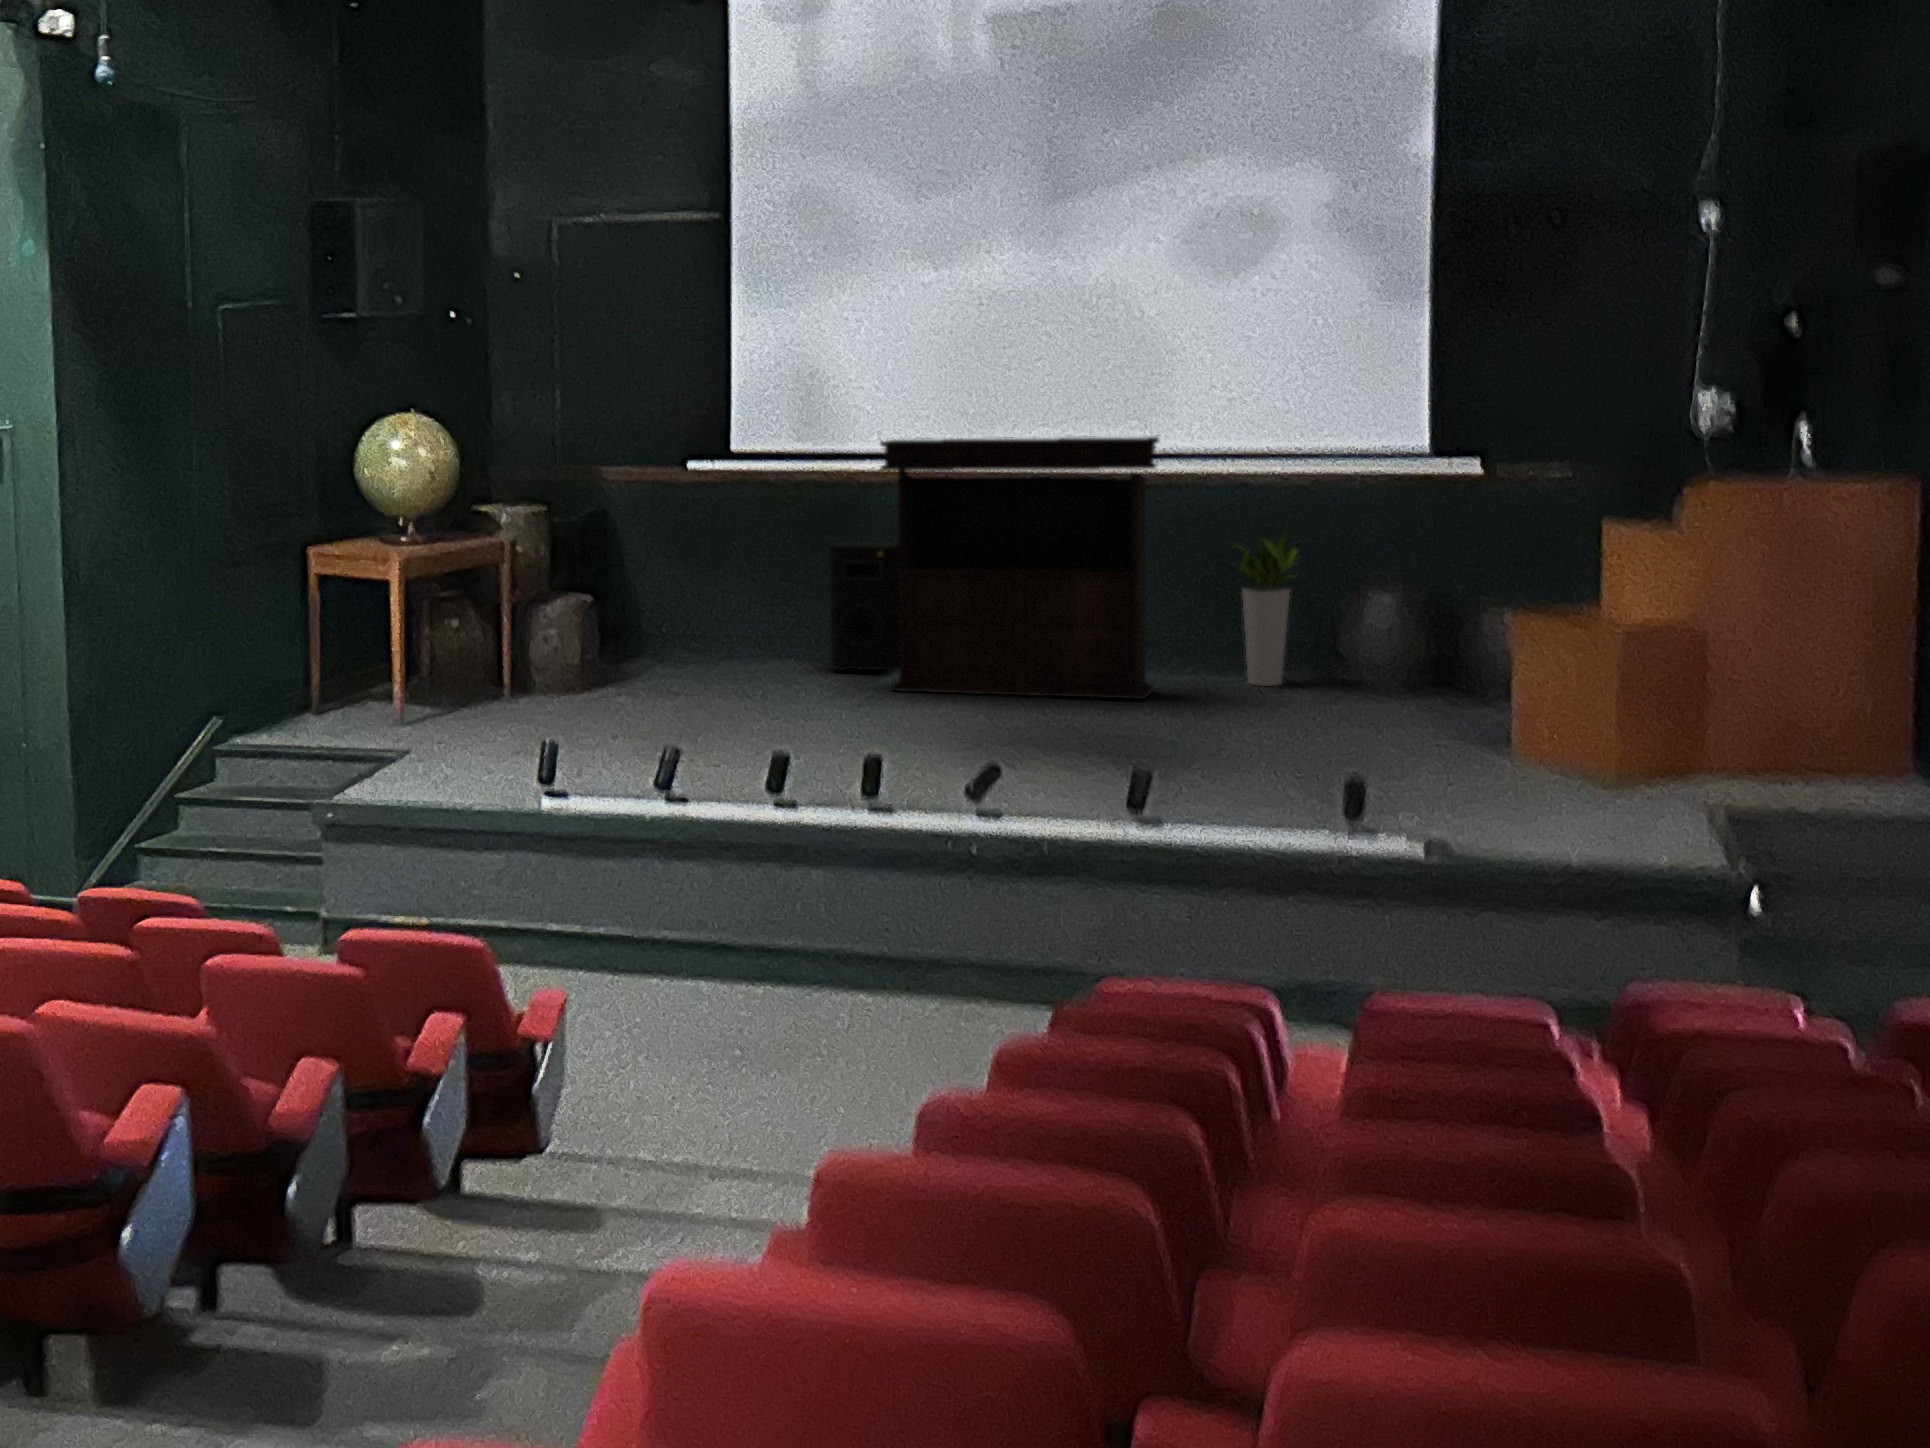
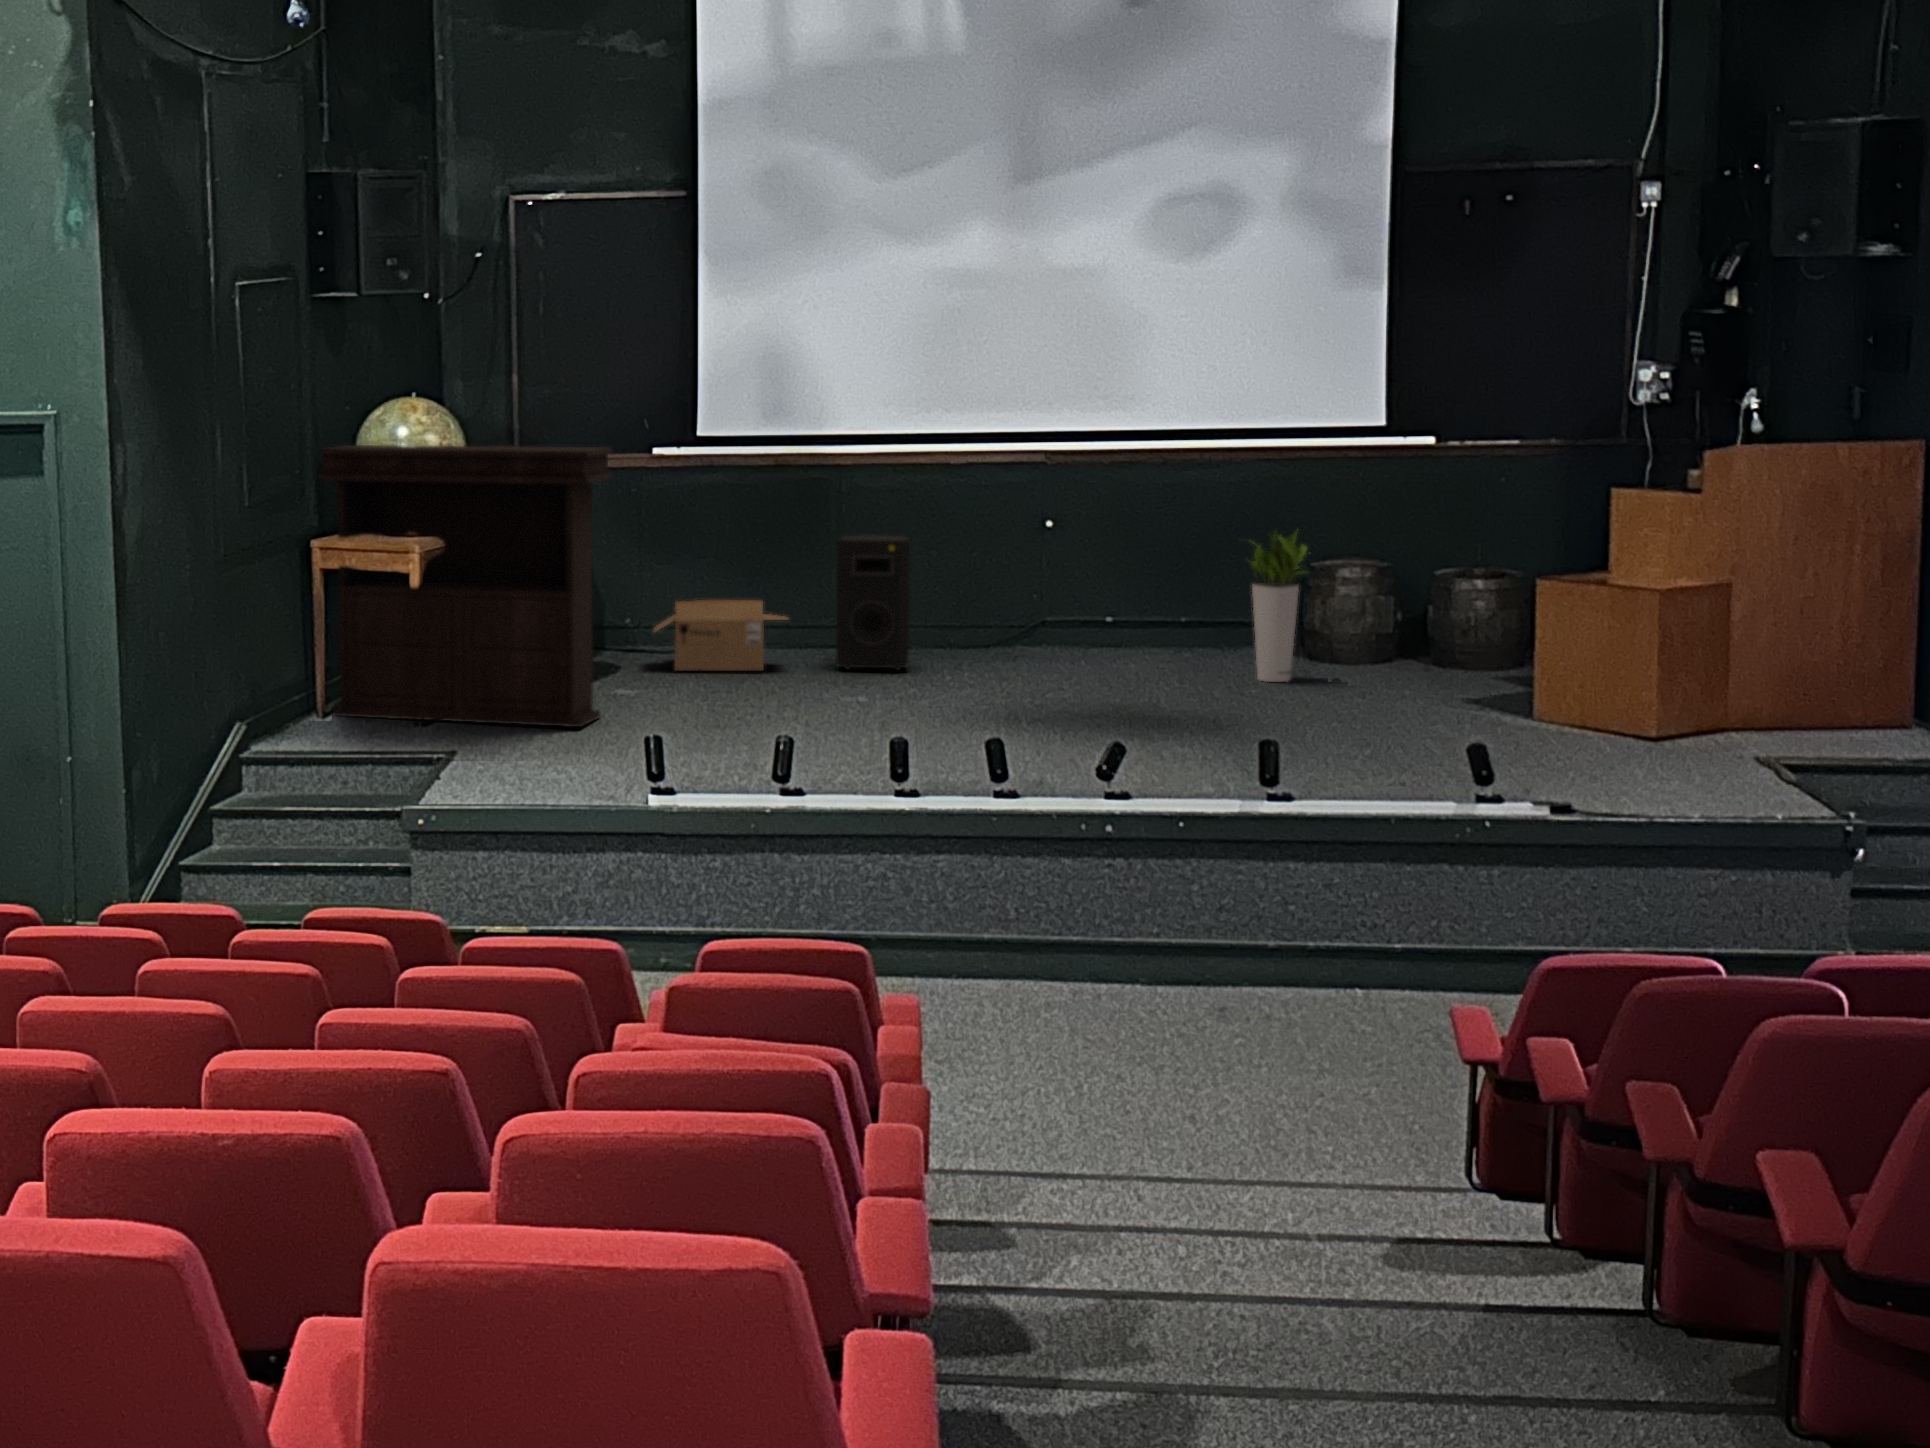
console table: present [881,436,1159,699] -> present [318,445,612,727]
cardboard box: none [652,604,786,672] -> present [654,600,788,671]

